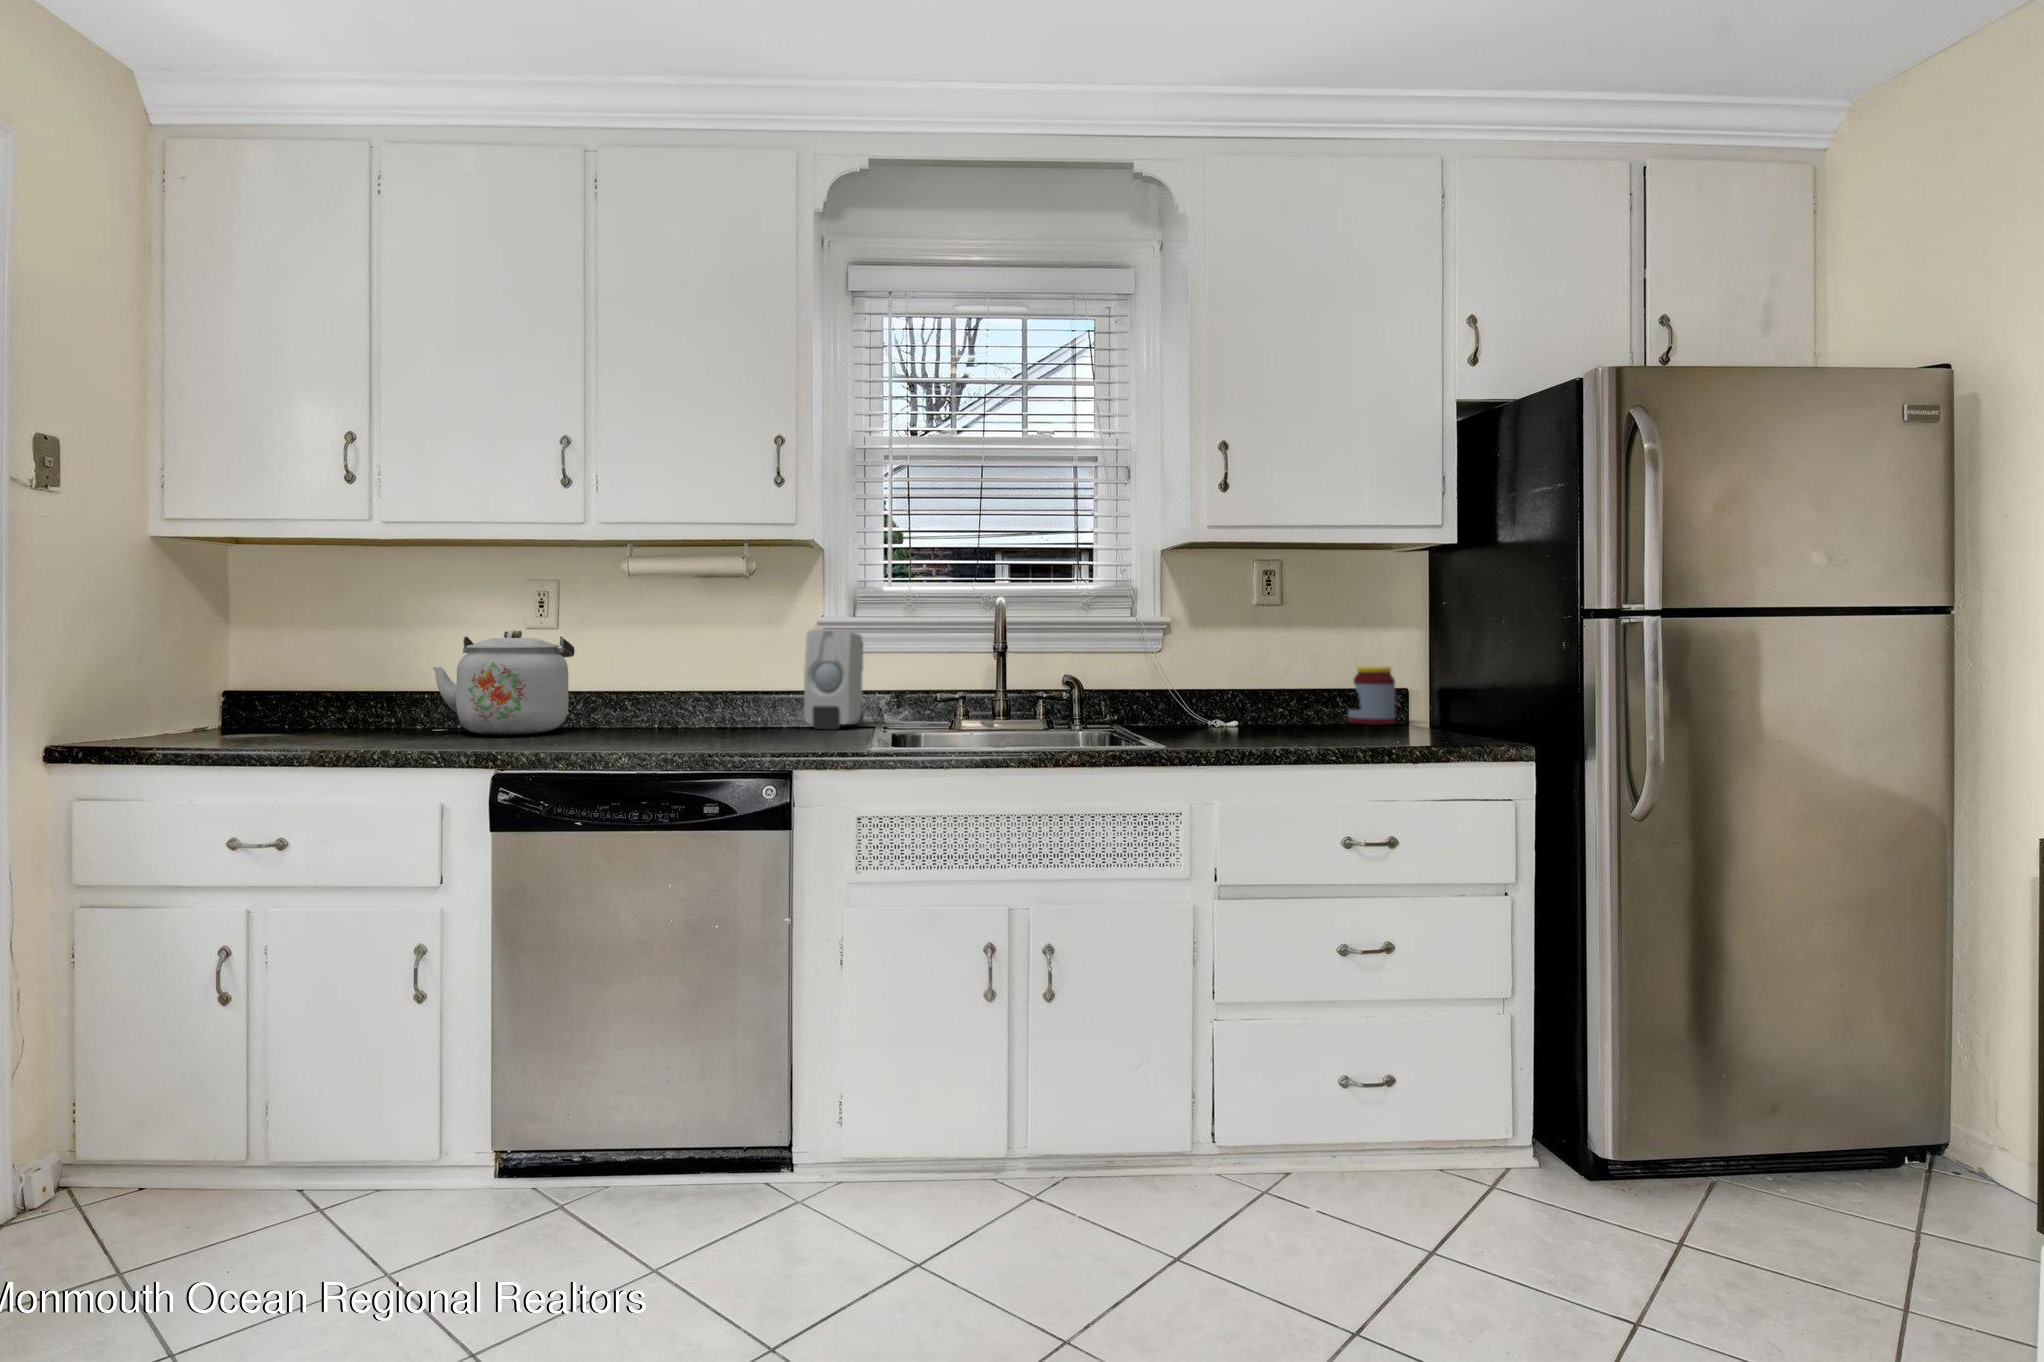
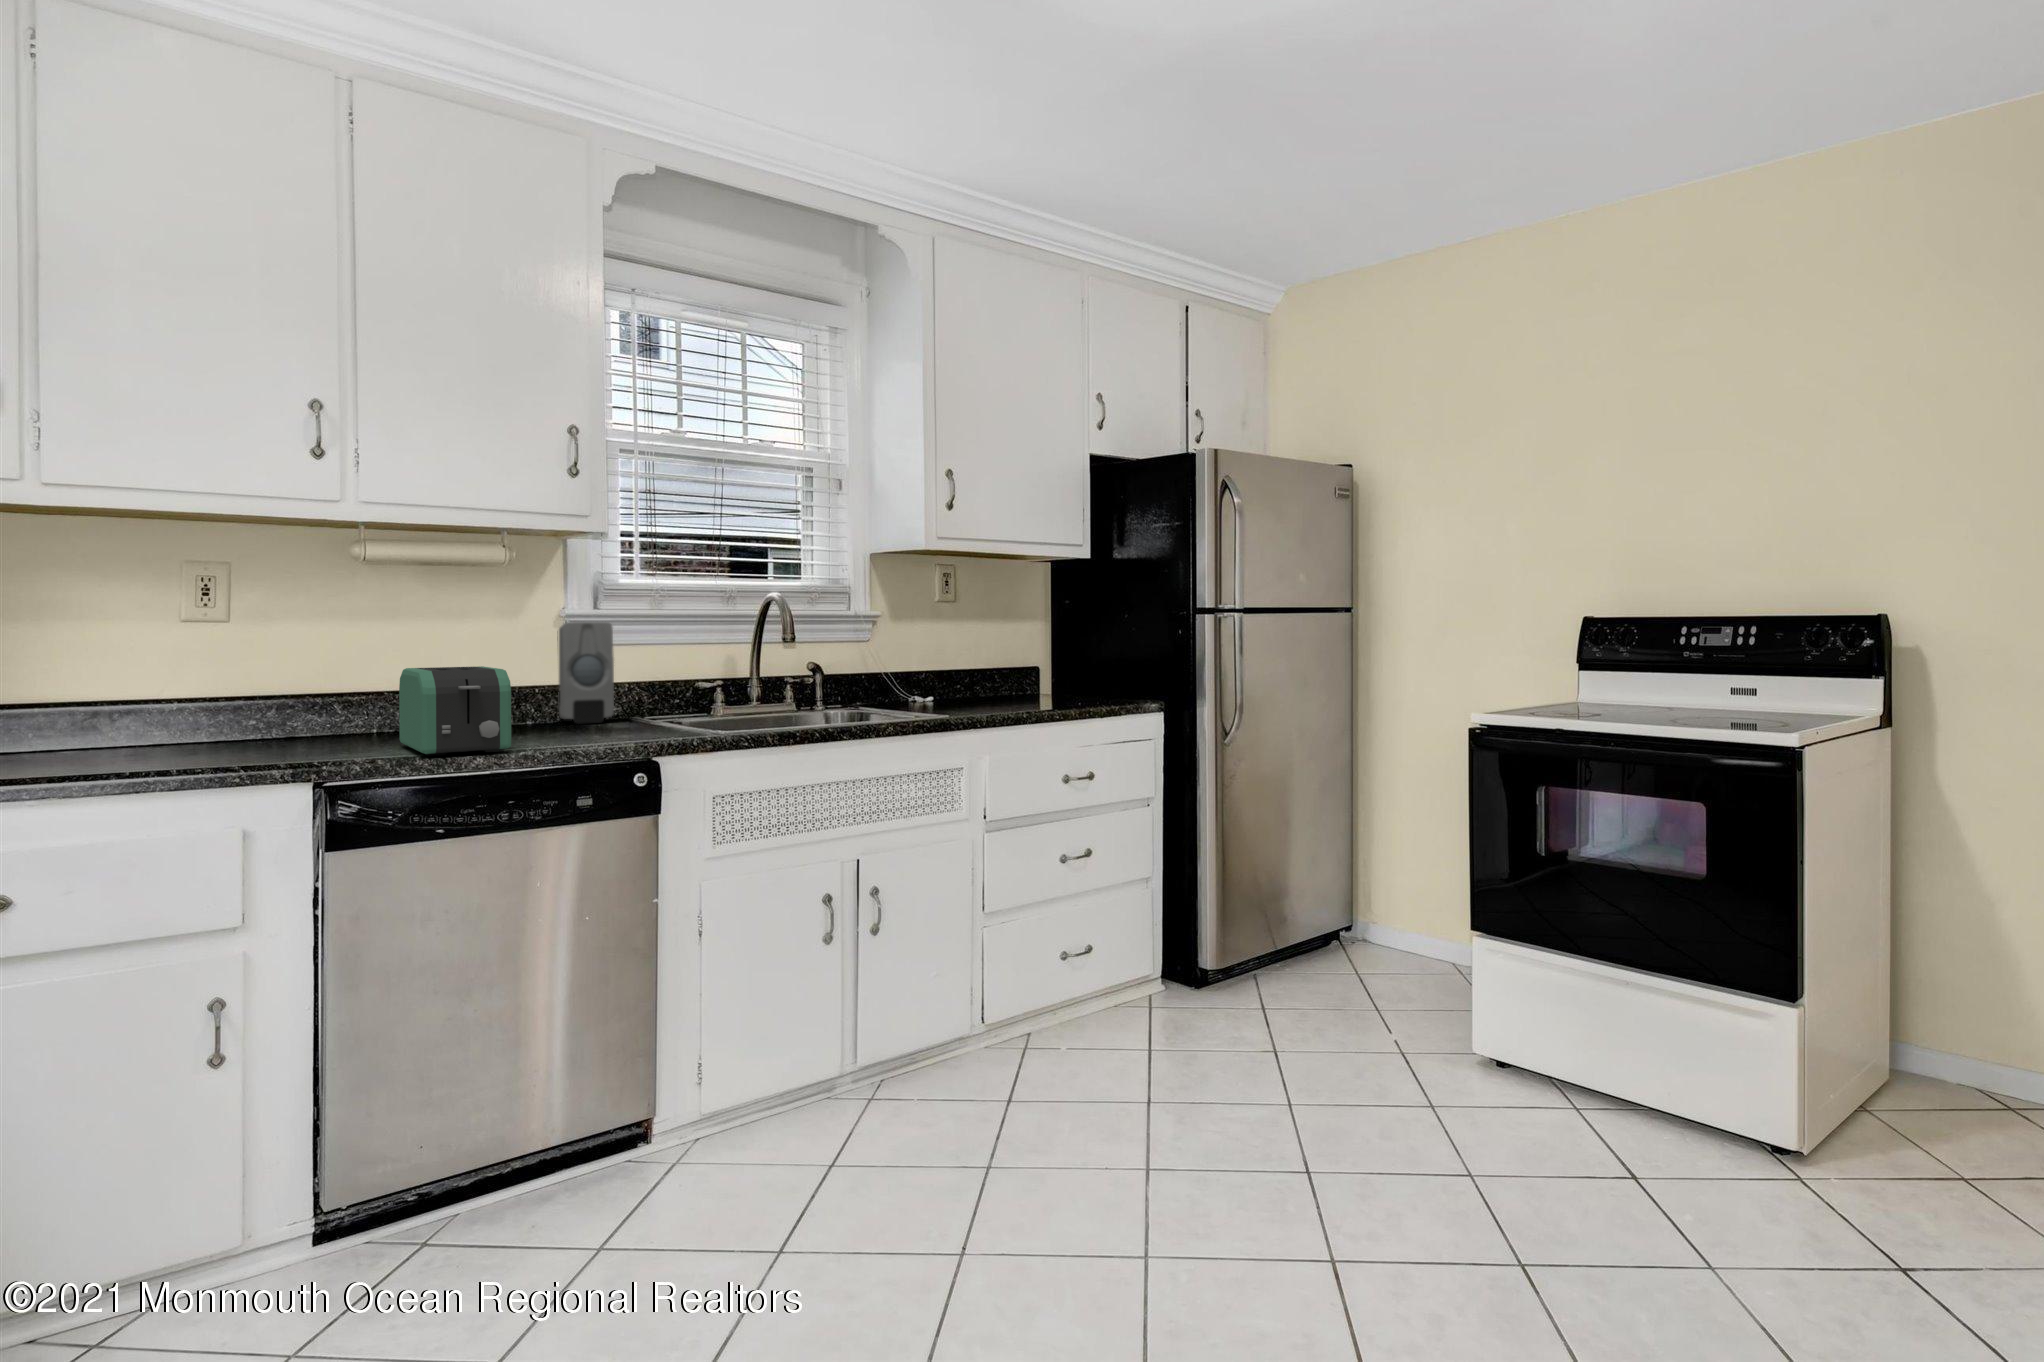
kettle: present [433,630,575,735] -> none [80,623,280,751]
jar: present [1348,667,1395,725] -> none [1000,650,1035,696]
toaster: none [580,671,686,753] -> present [399,666,511,756]

